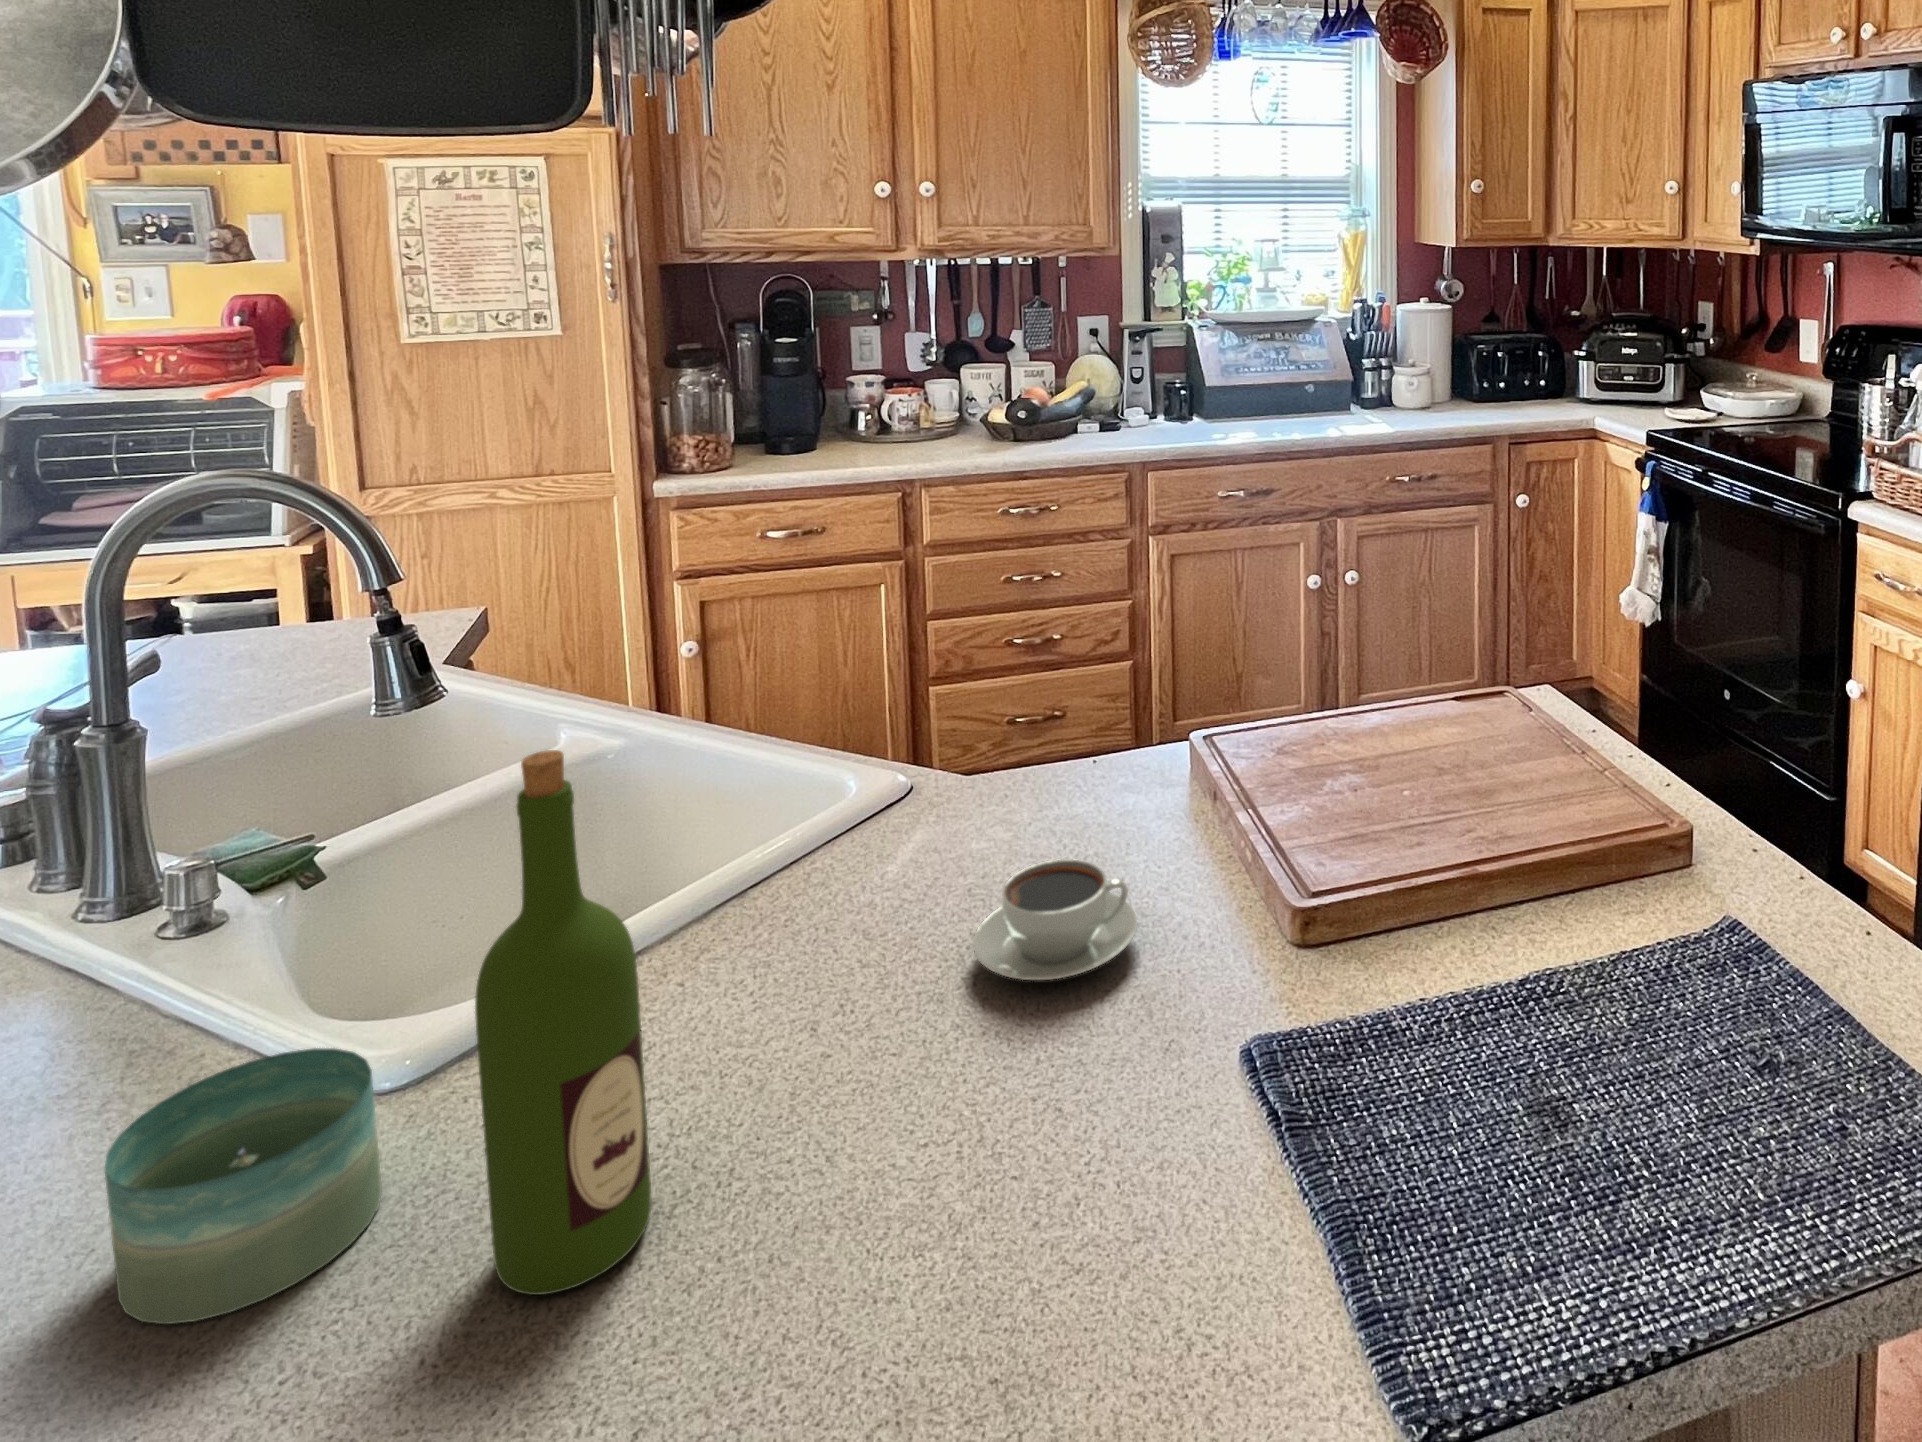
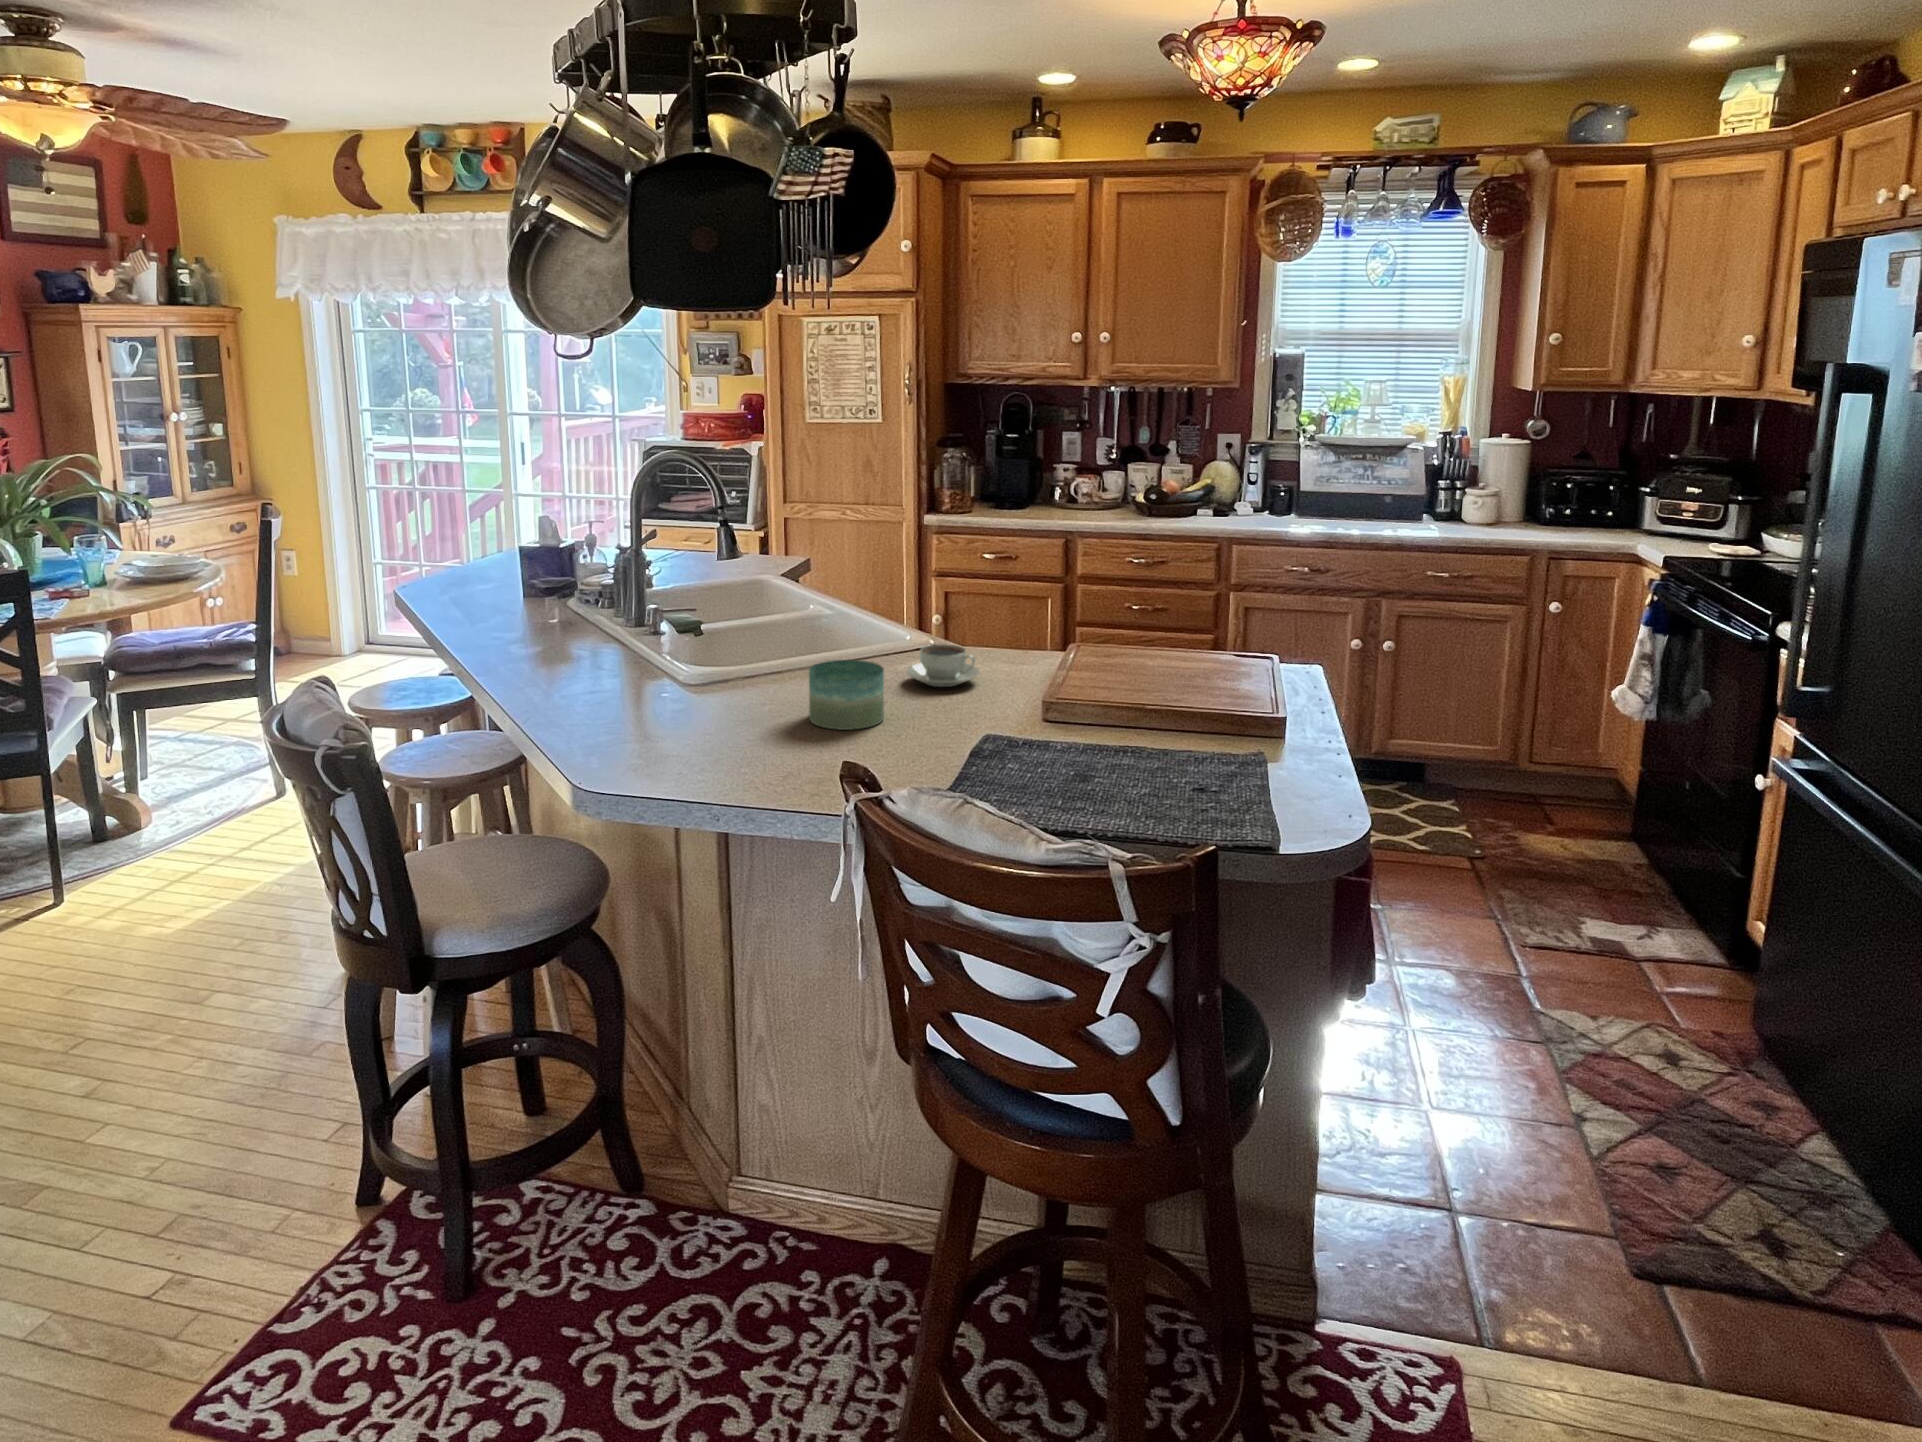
wine bottle: present [475,750,651,1295] -> none [713,523,763,707]
candle: present [105,1048,382,1324] -> present [809,660,884,730]

